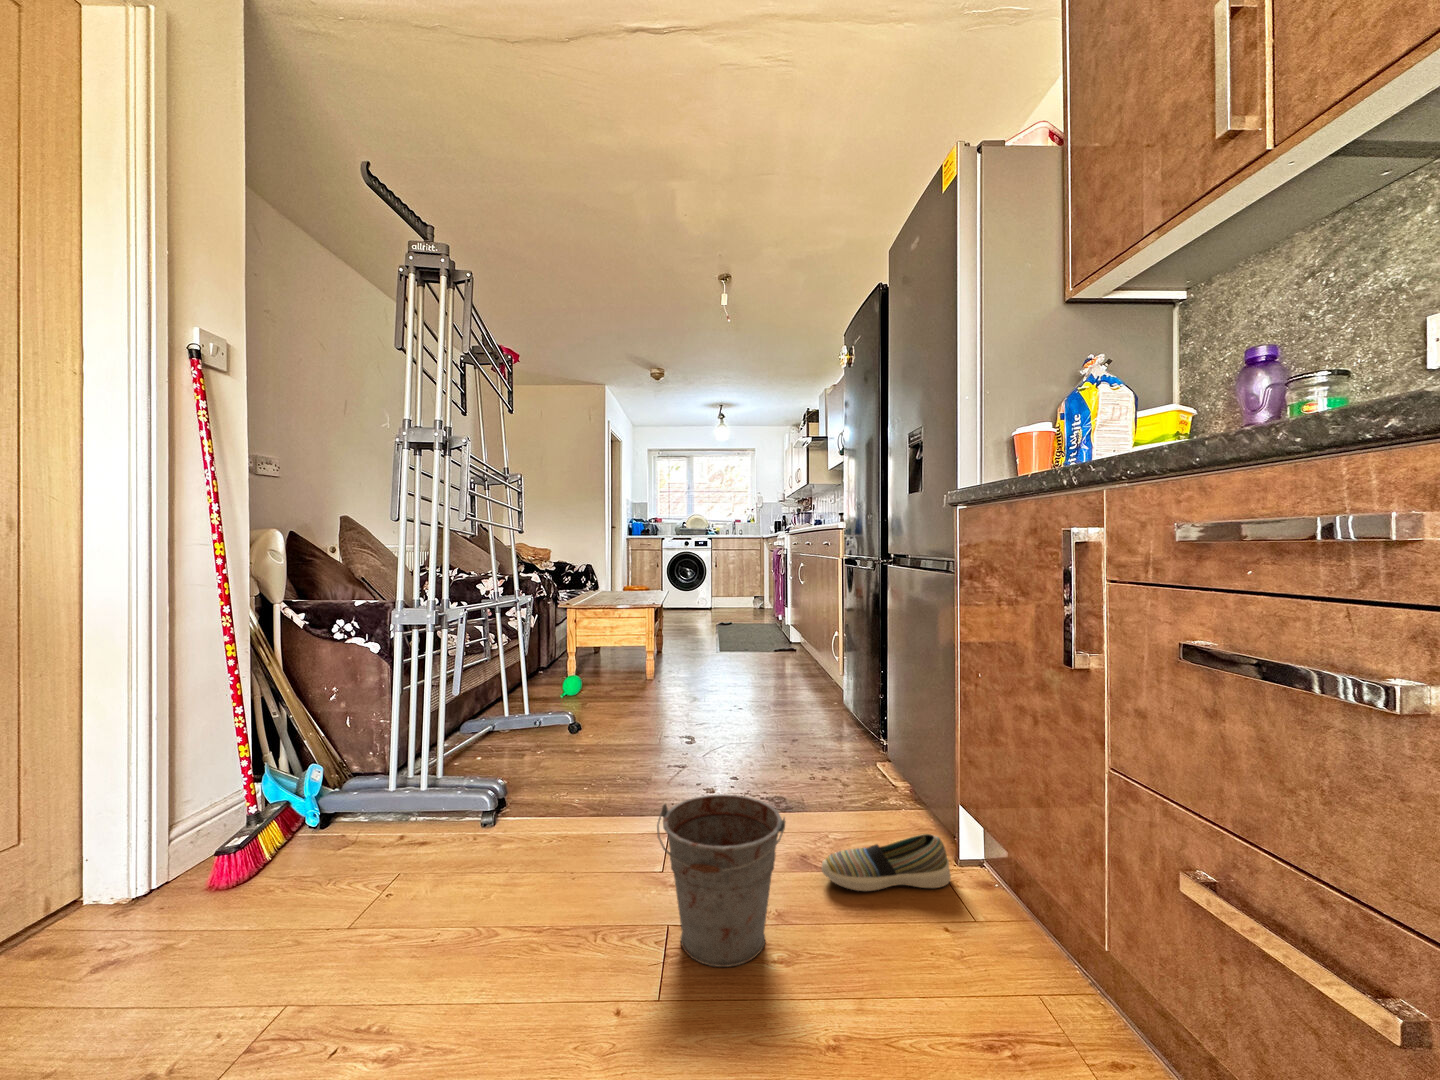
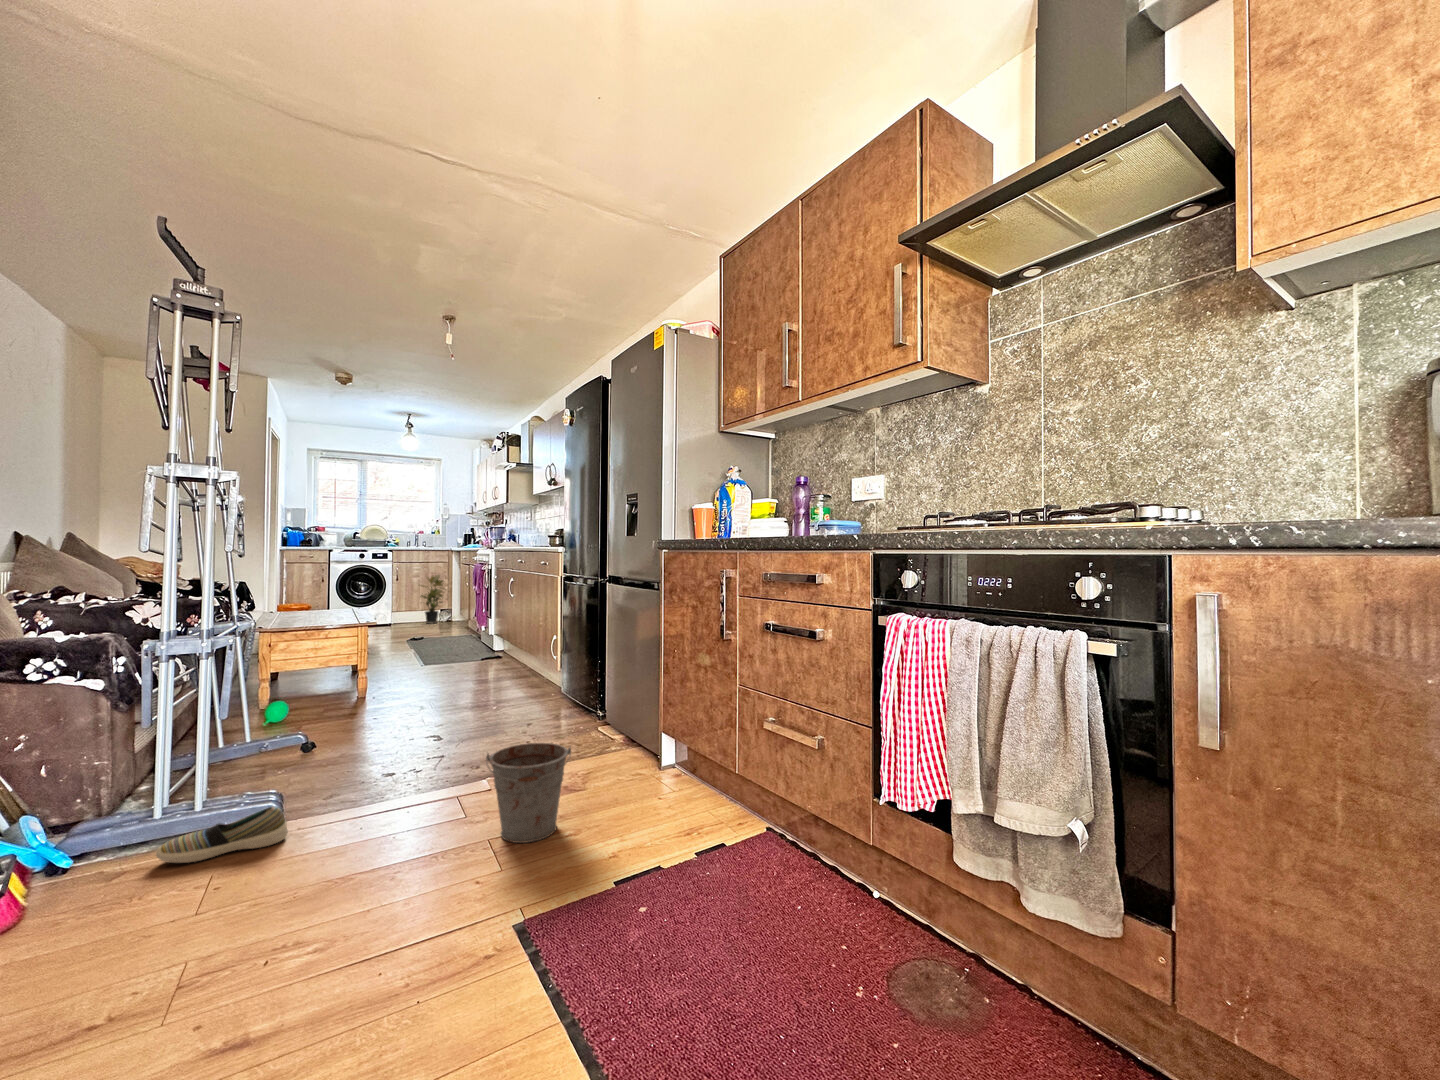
potted plant: none [734,562,760,609] -> present [420,575,446,624]
shoe: present [821,834,951,891] -> present [156,807,288,863]

